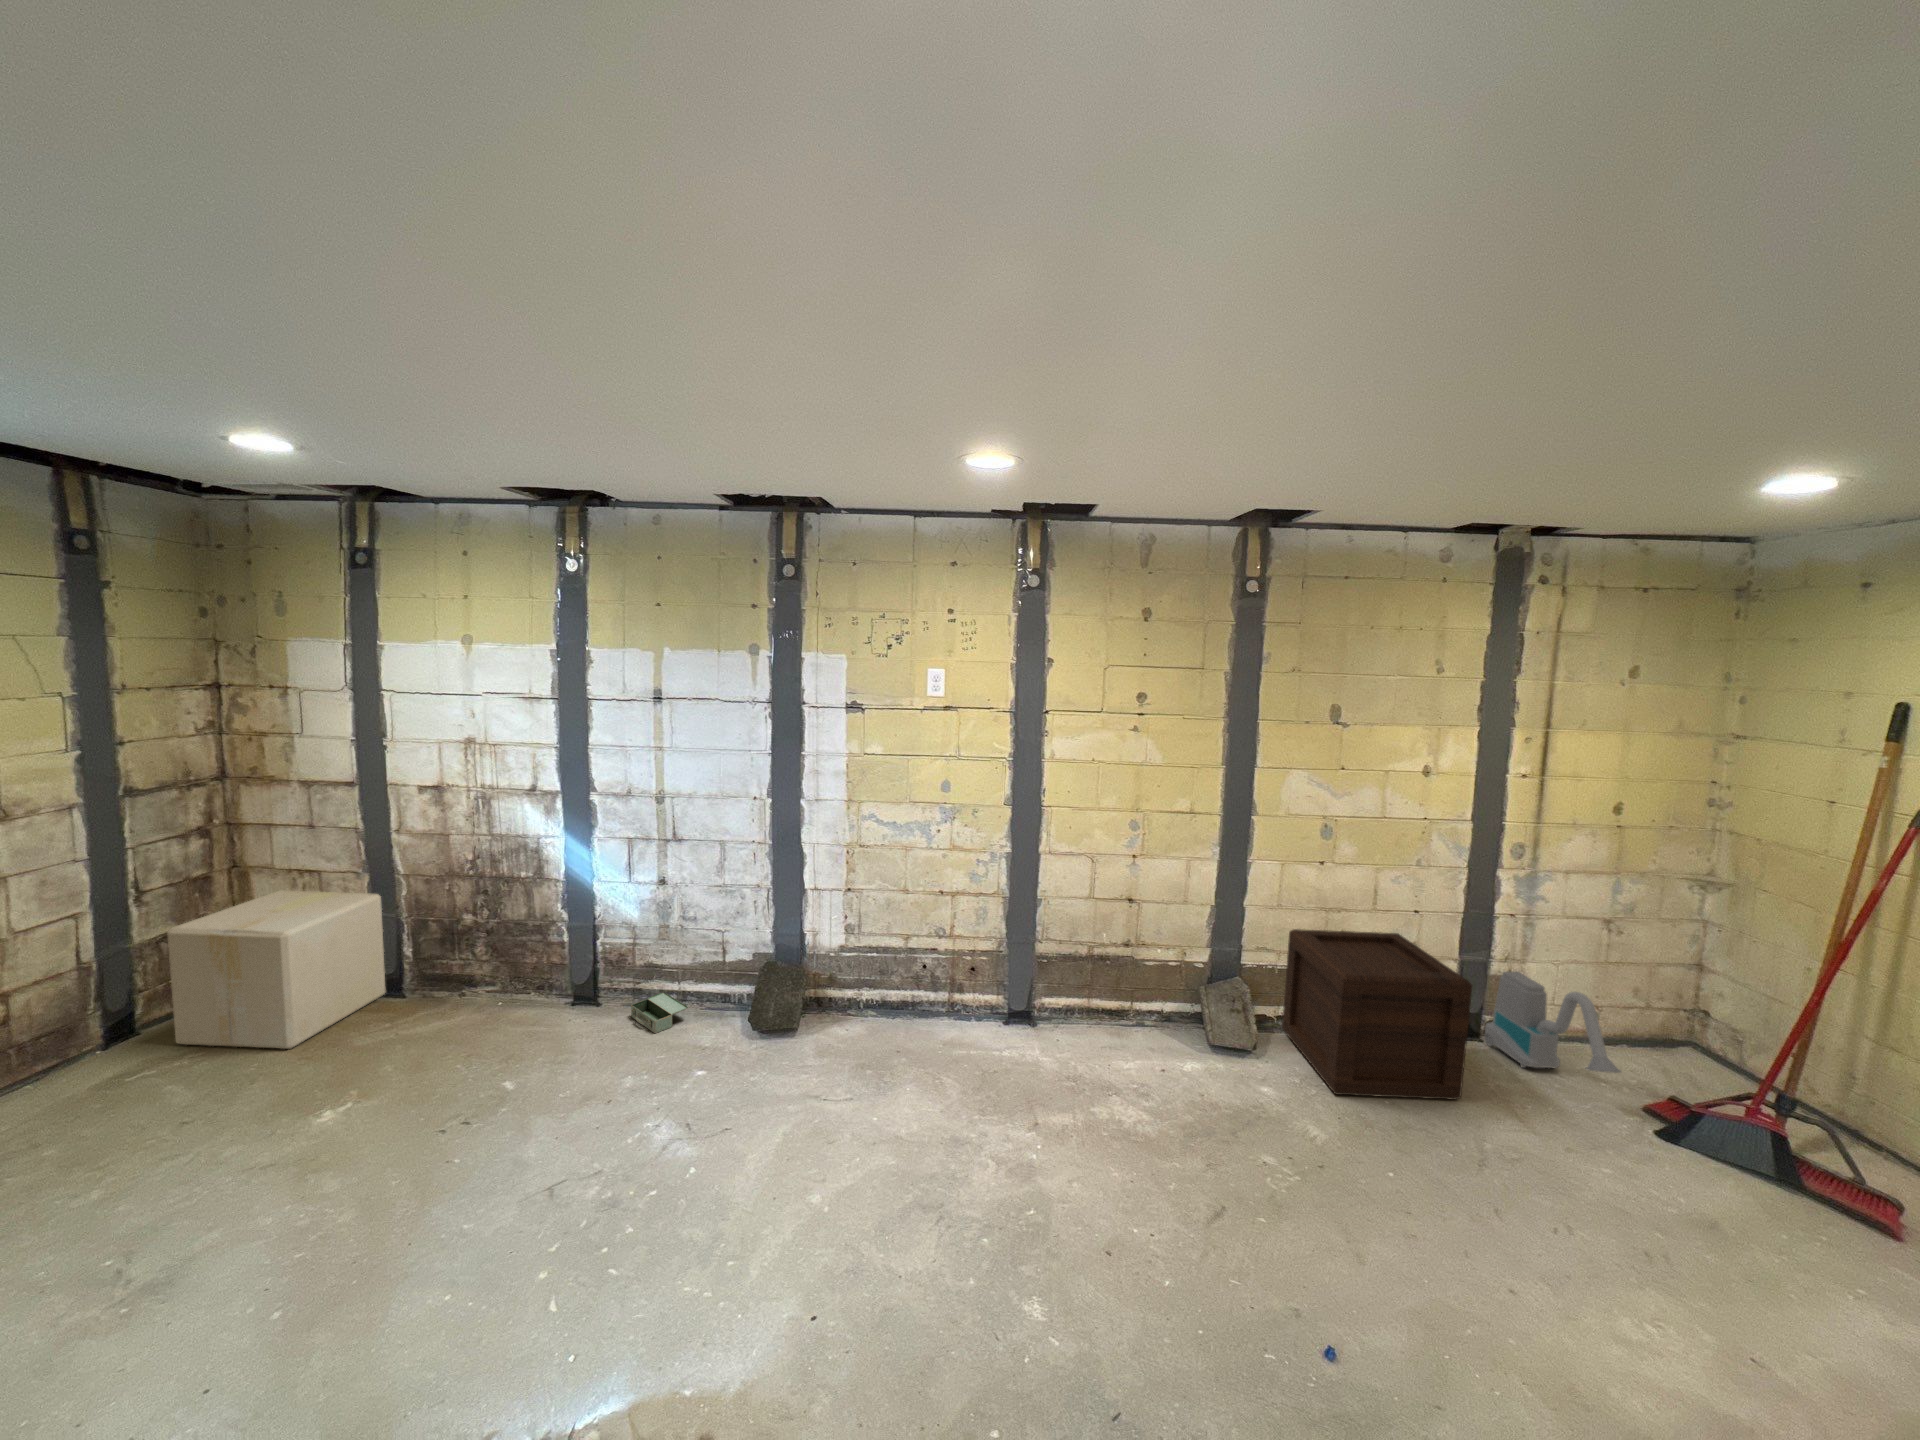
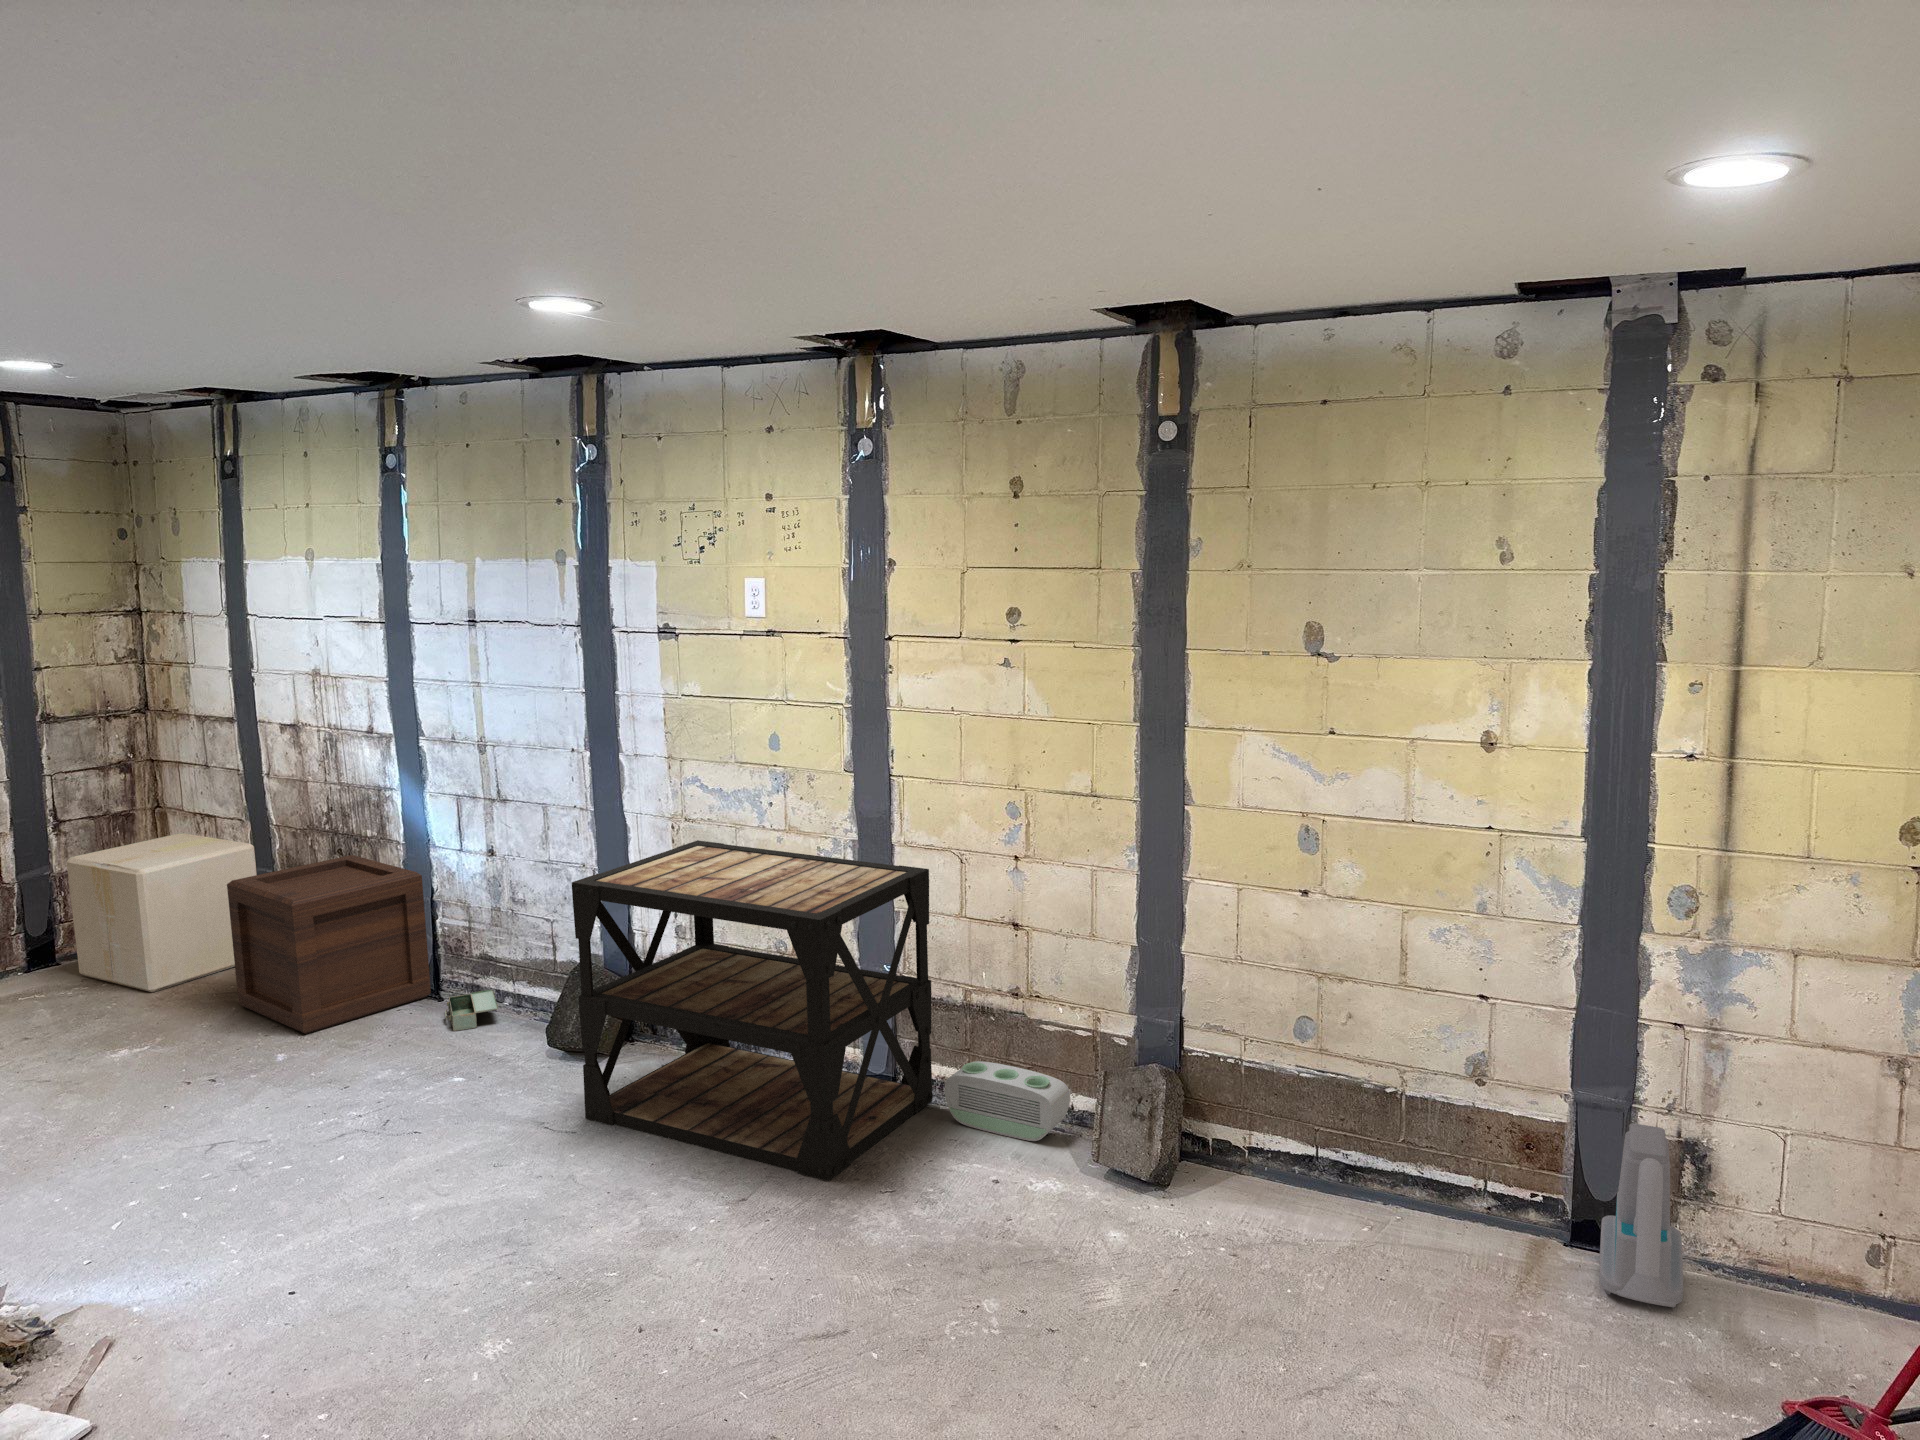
shelving unit: none [857,860,1097,1099] -> present [572,840,933,1182]
wooden crate: present [1282,929,1472,1100] -> present [227,855,431,1034]
air purifier: none [1092,990,1176,1039] -> present [944,1061,1070,1141]

